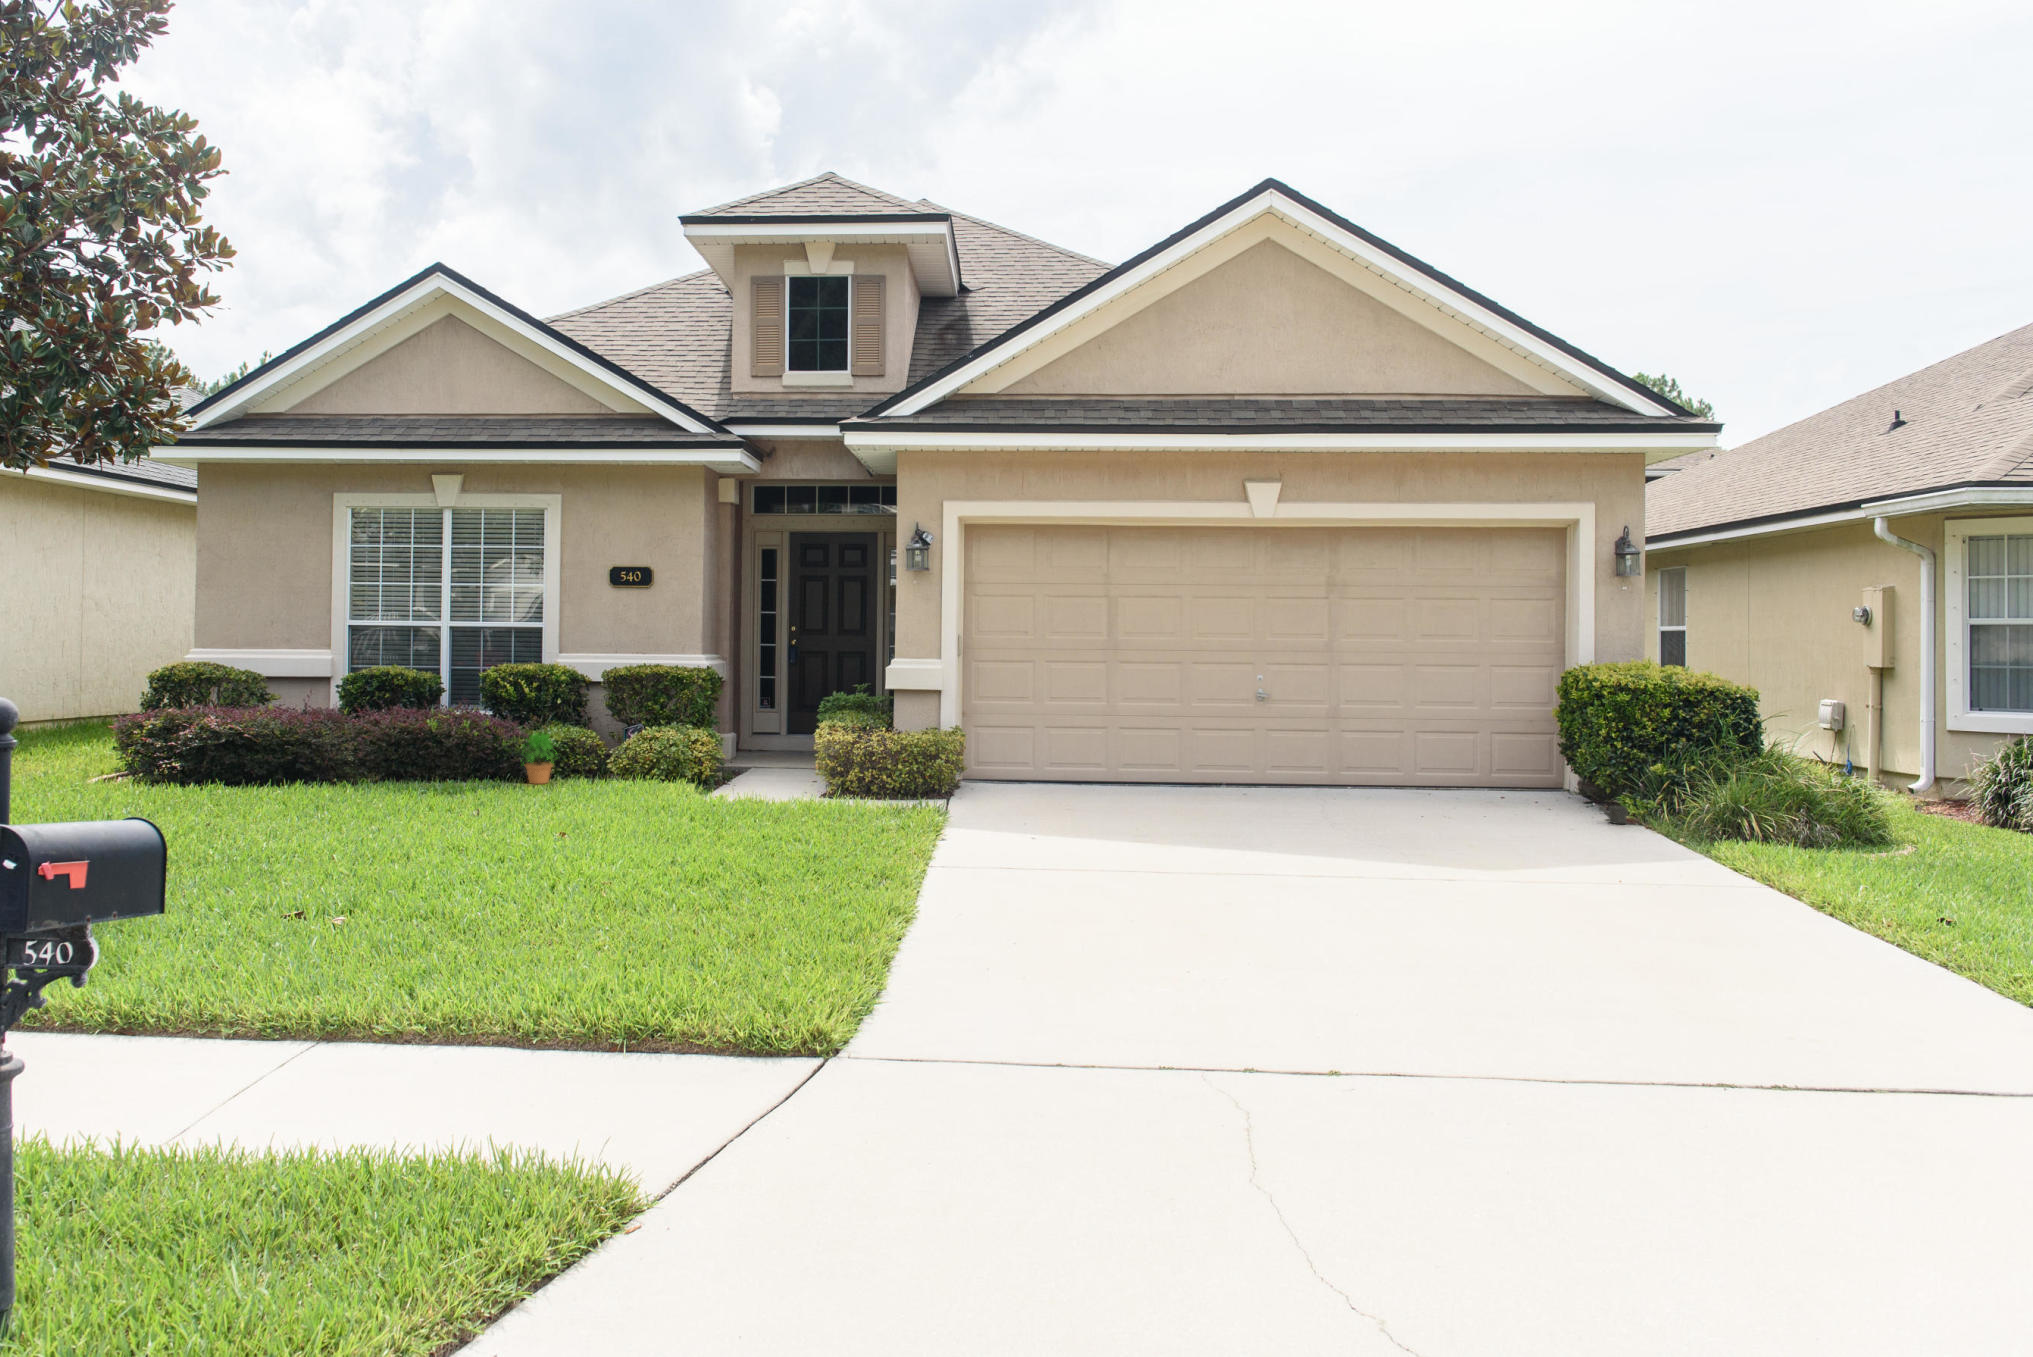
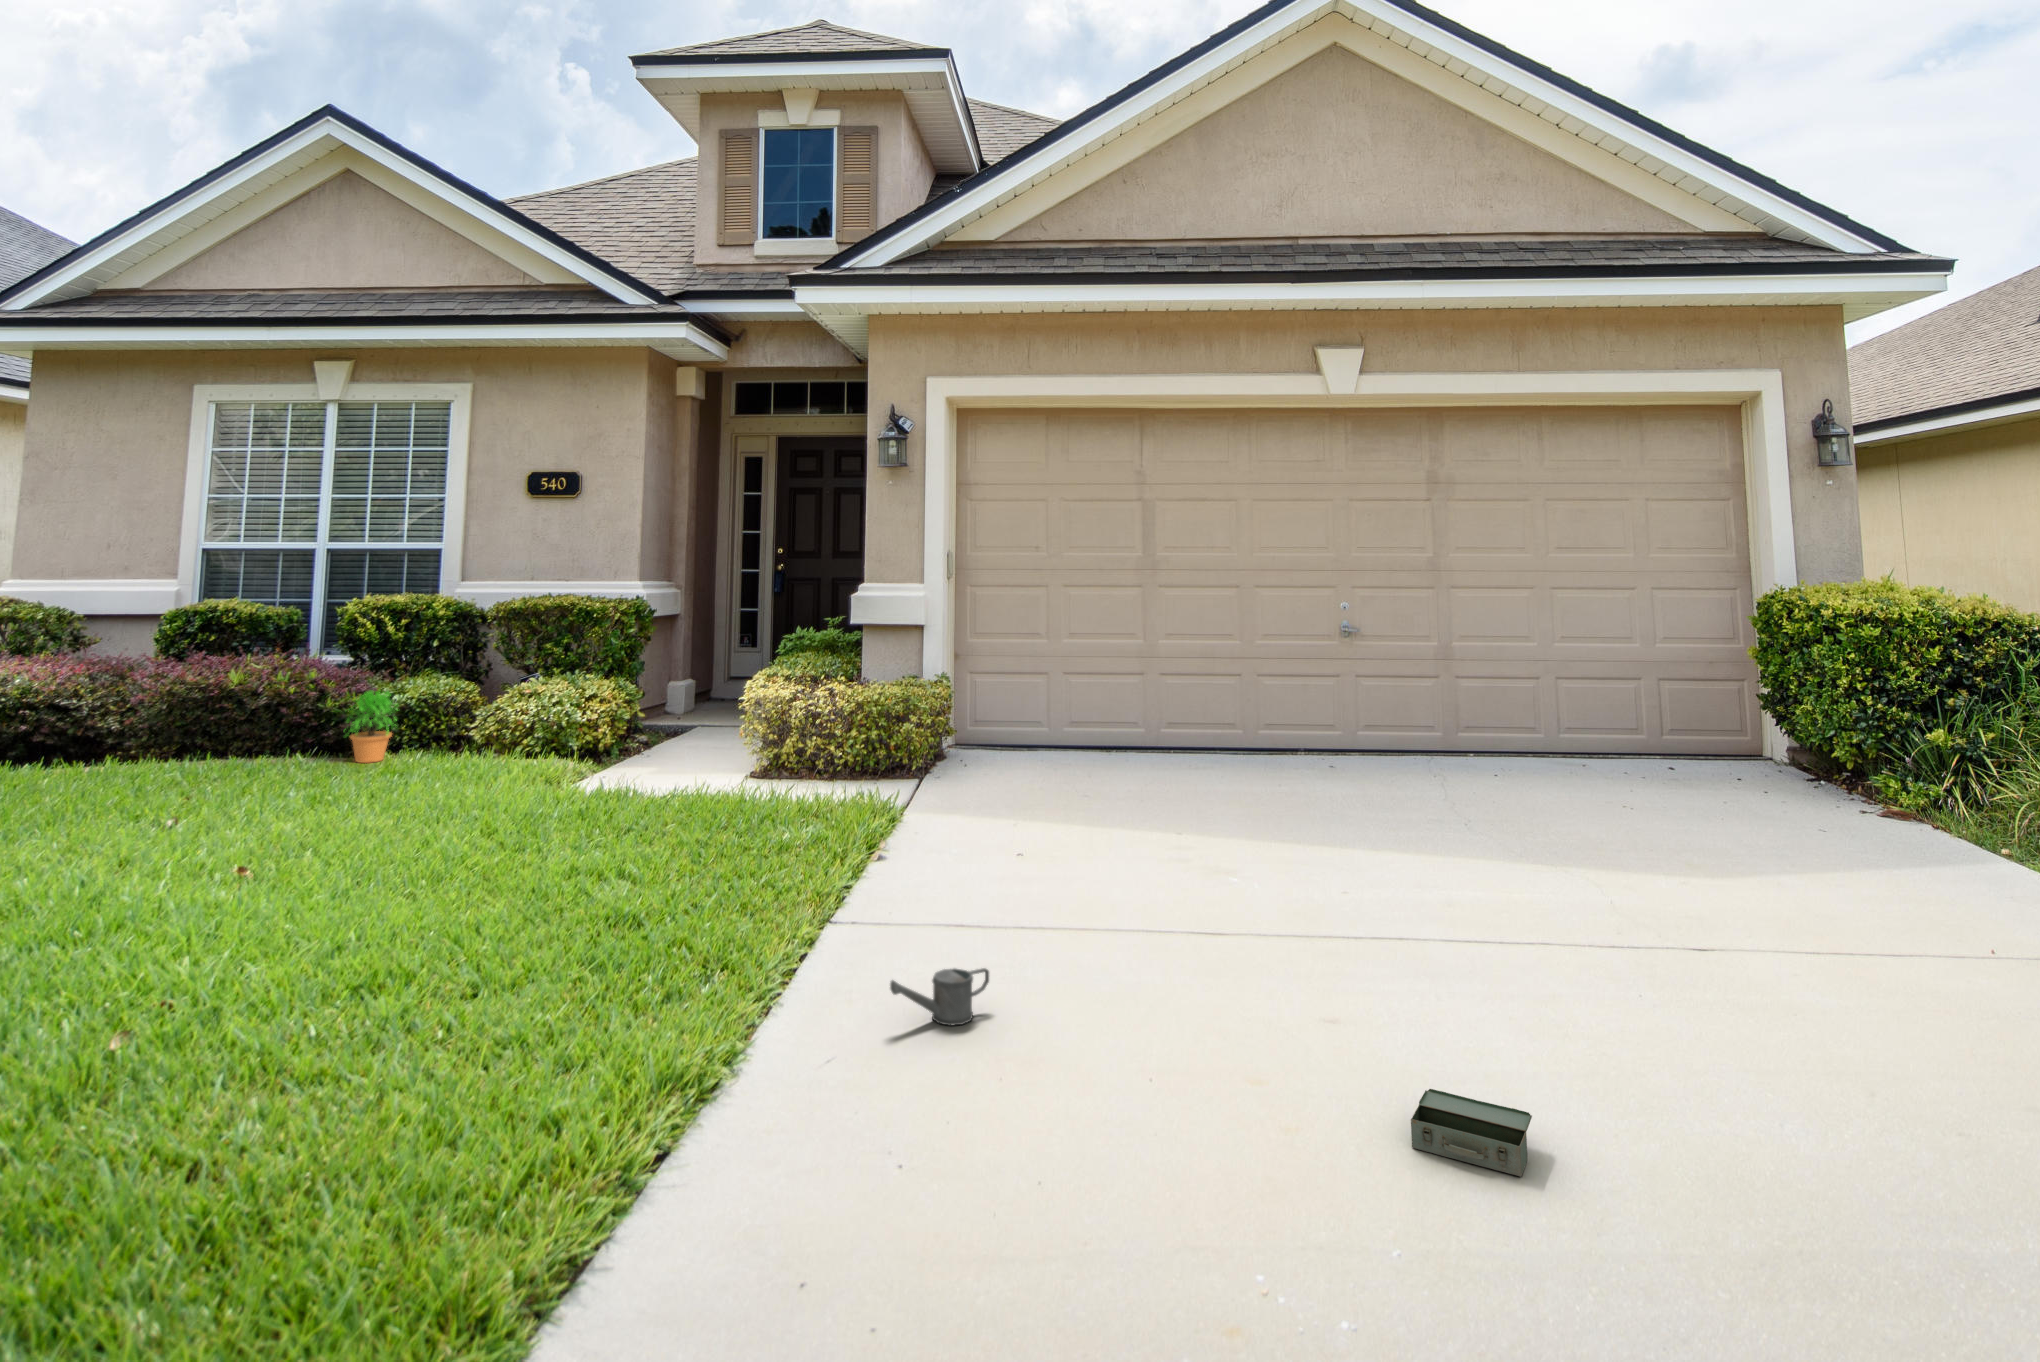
watering can: present [1599,806,1627,824] -> present [890,968,989,1025]
toolbox: none [1248,903,1307,930] -> present [1411,1089,1532,1176]

